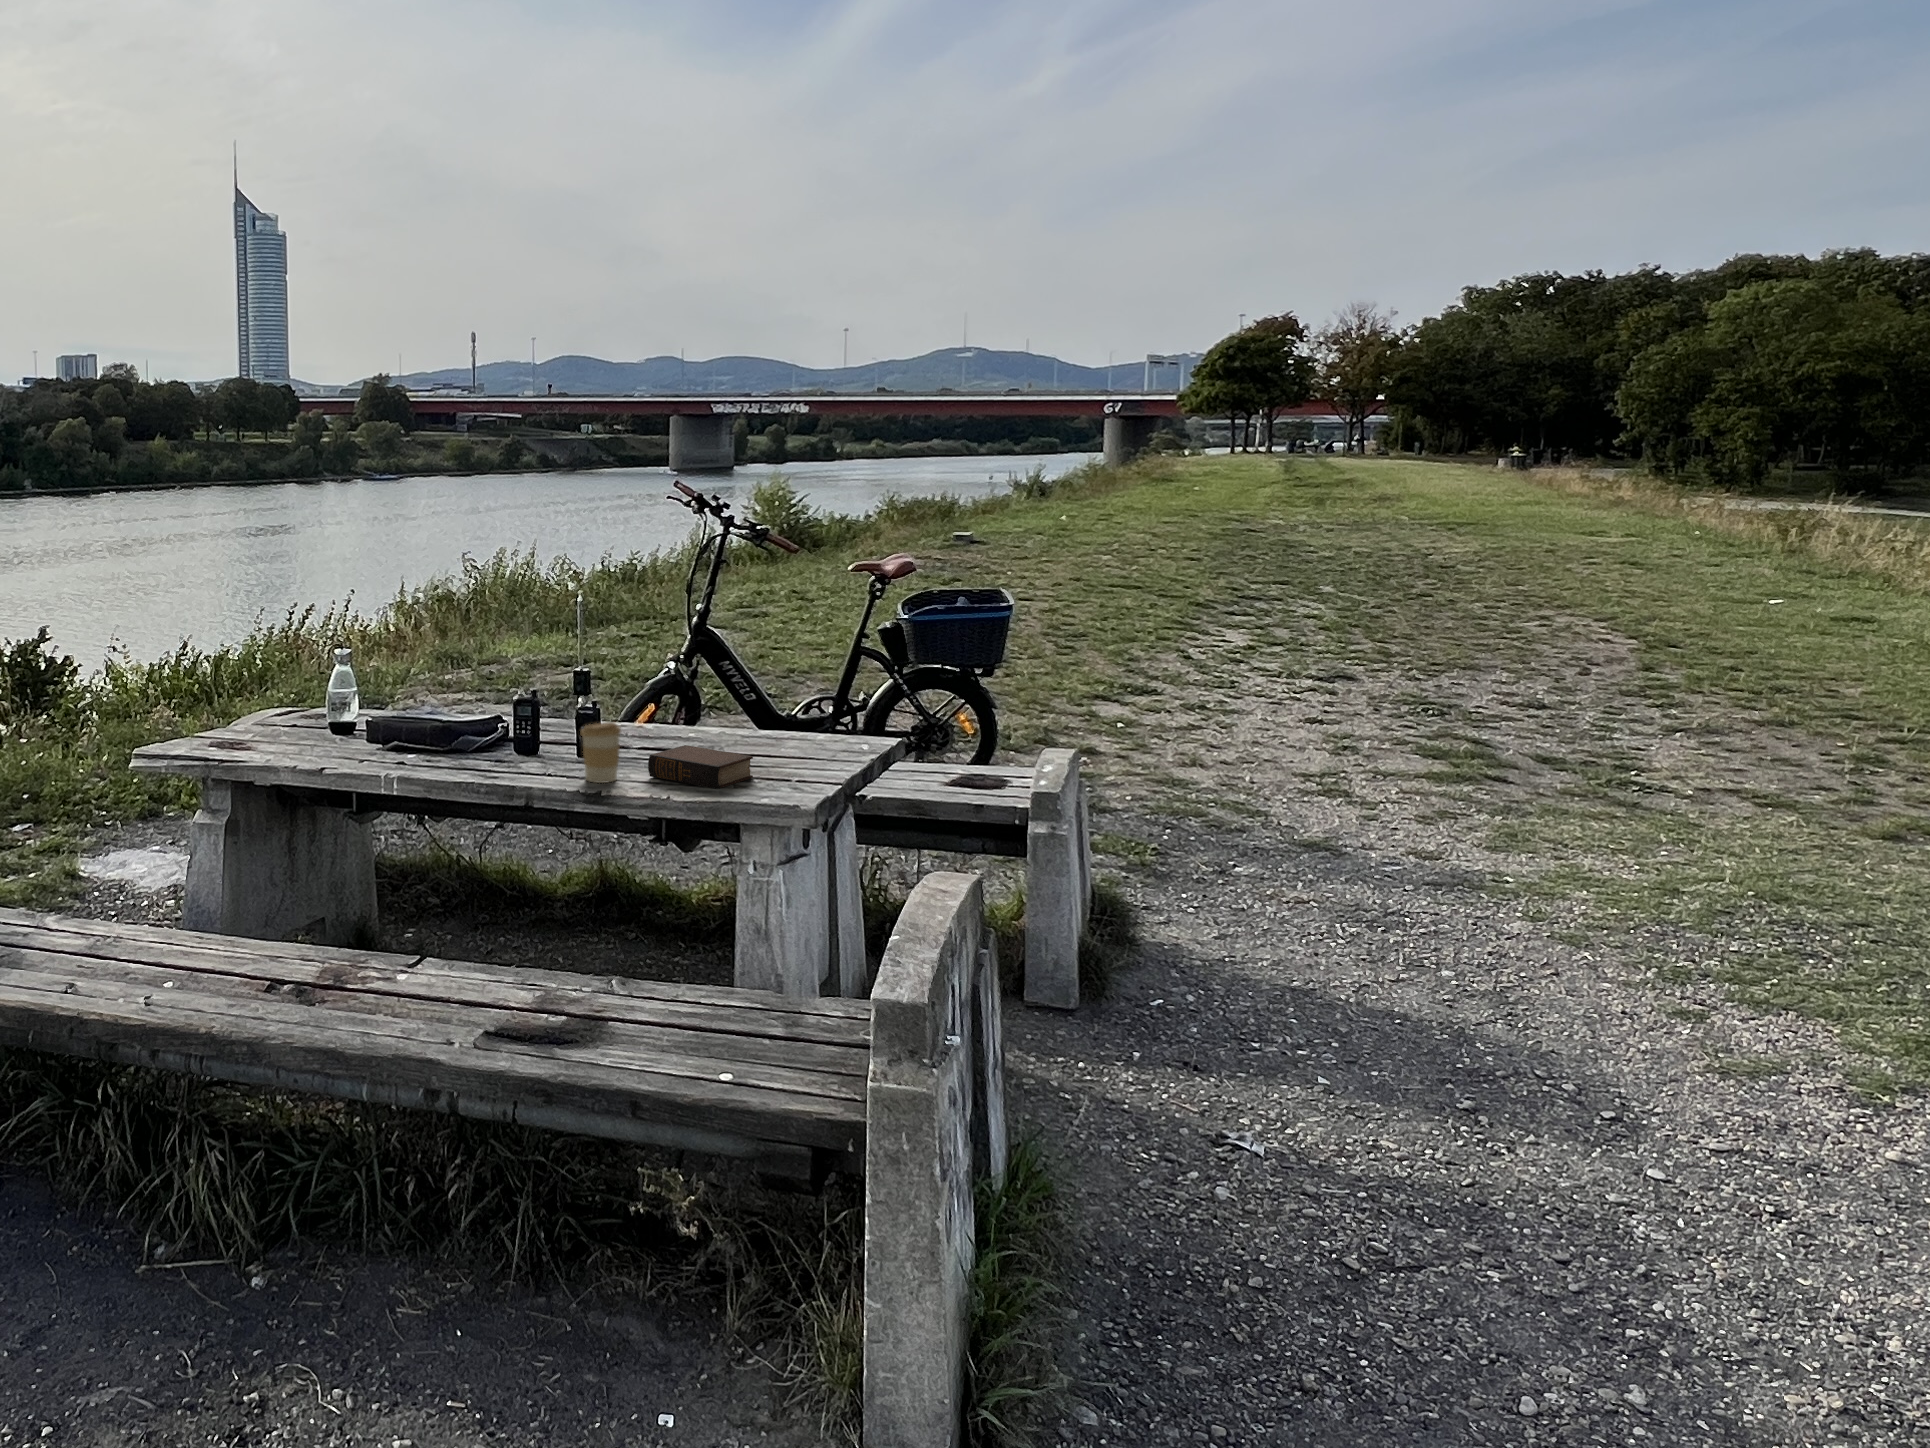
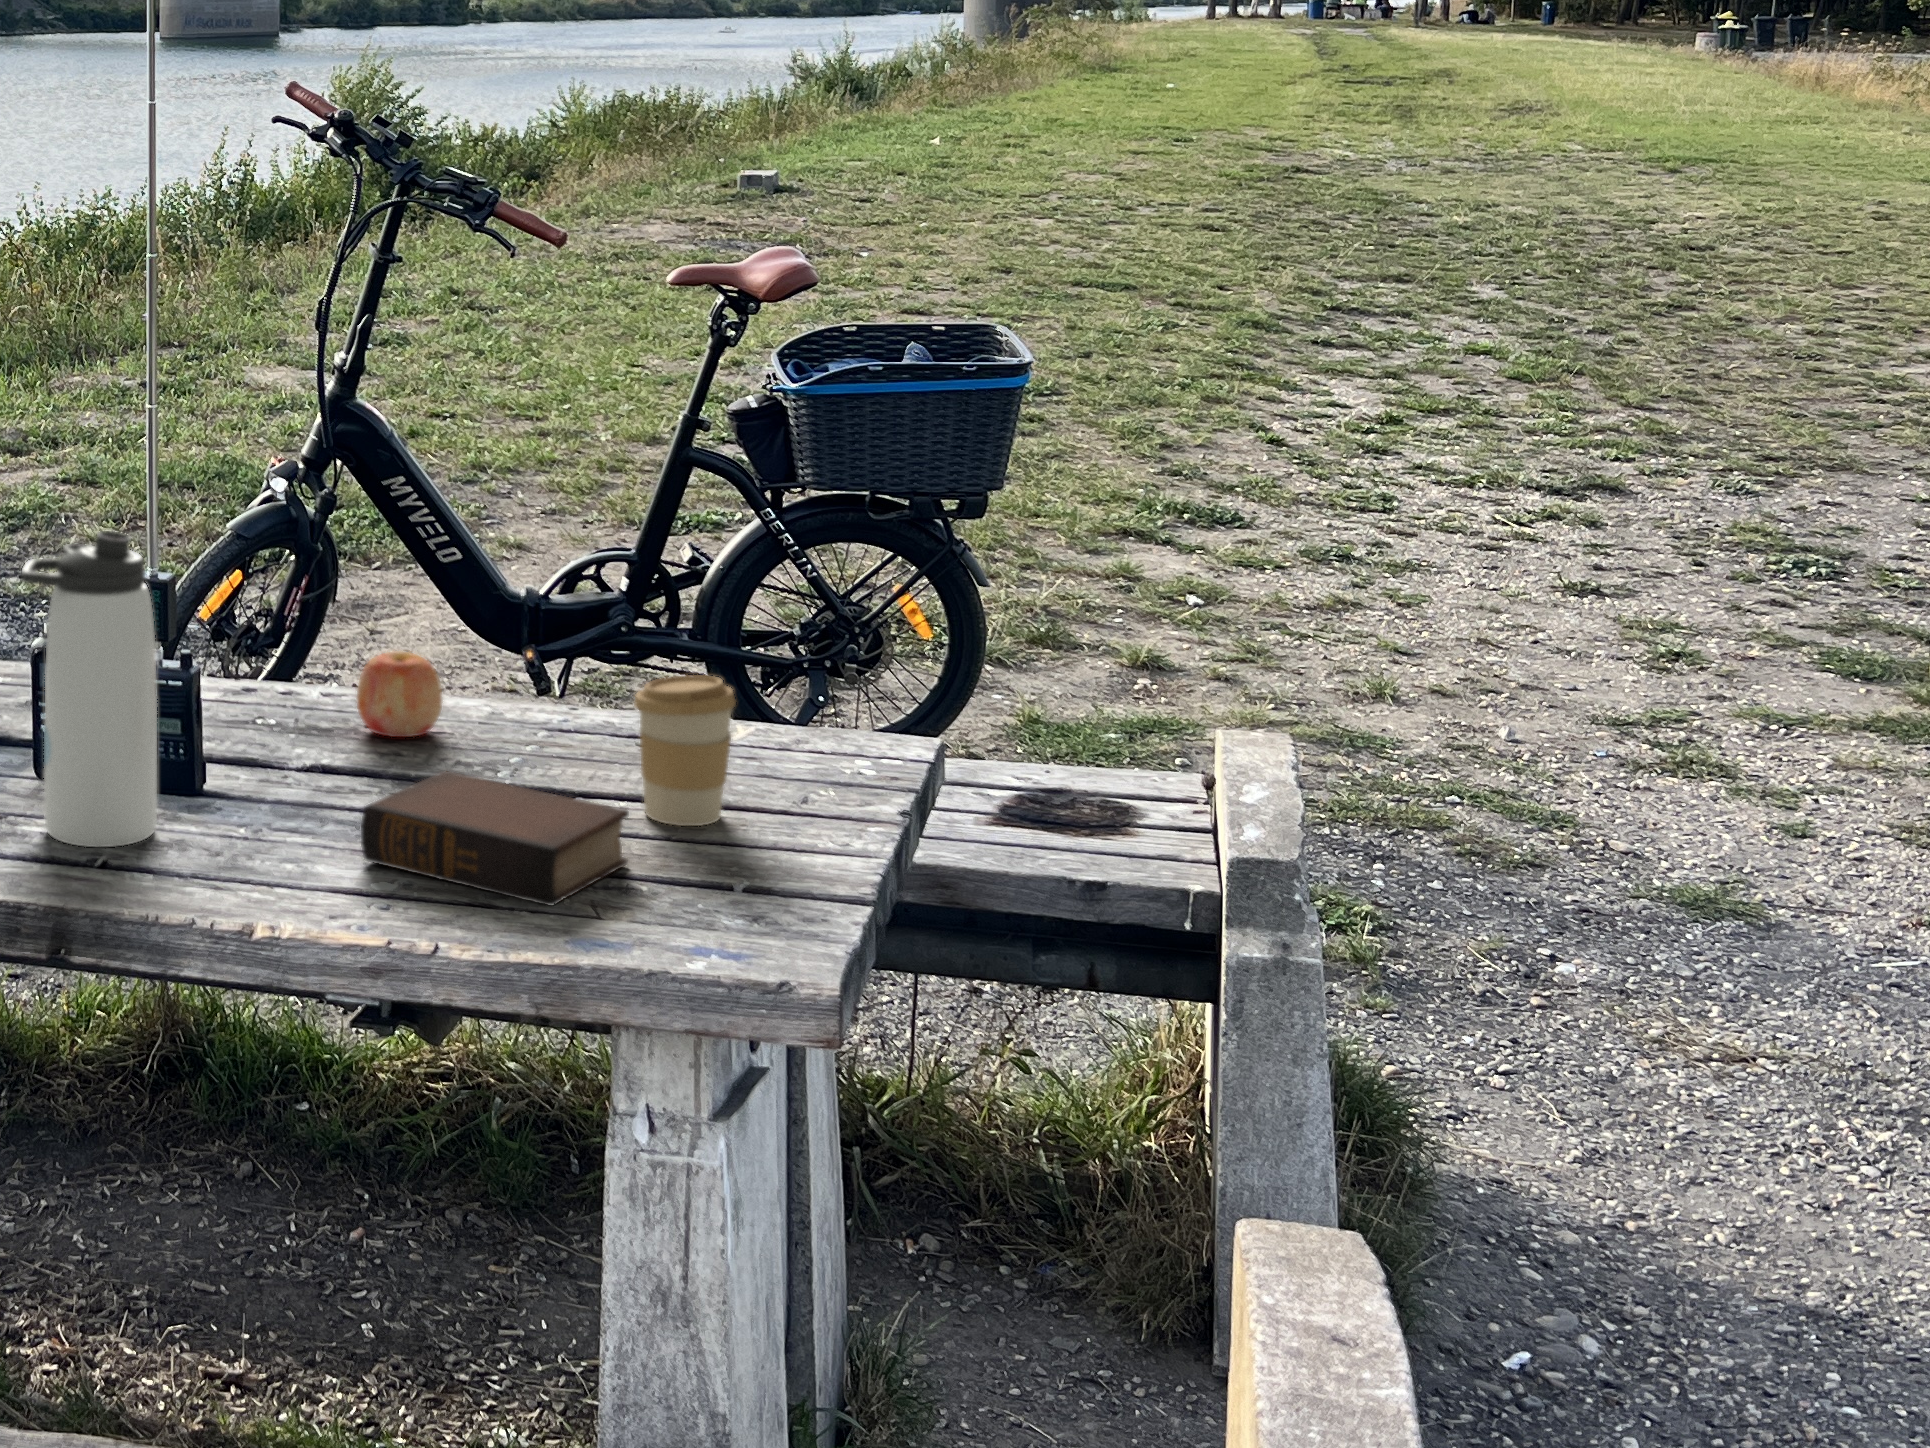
thermos bottle: none [517,651,572,773] -> present [22,531,157,847]
apple: none [662,708,697,742] -> present [356,651,443,737]
coffee cup: present [581,722,621,783] -> present [634,675,736,826]

